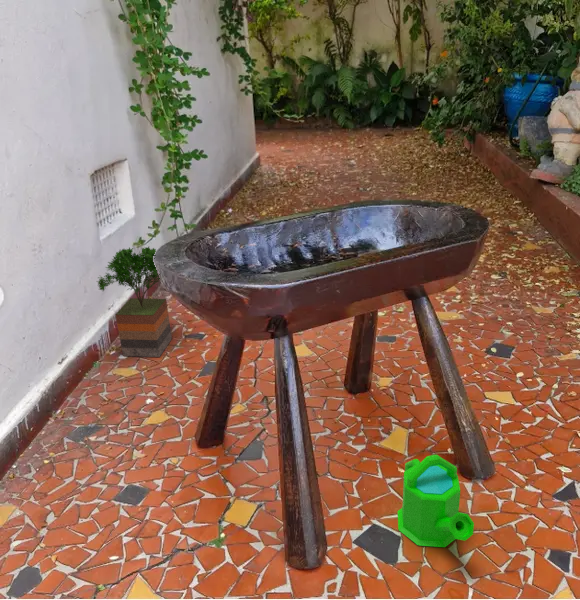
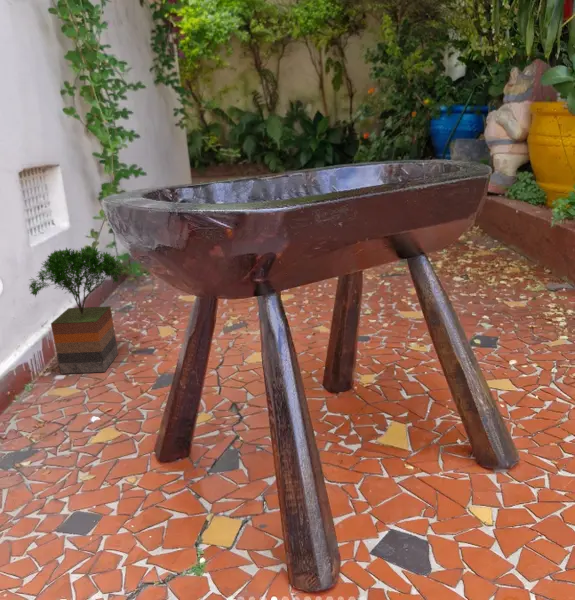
watering can: present [398,454,474,547] -> none [416,431,526,548]

